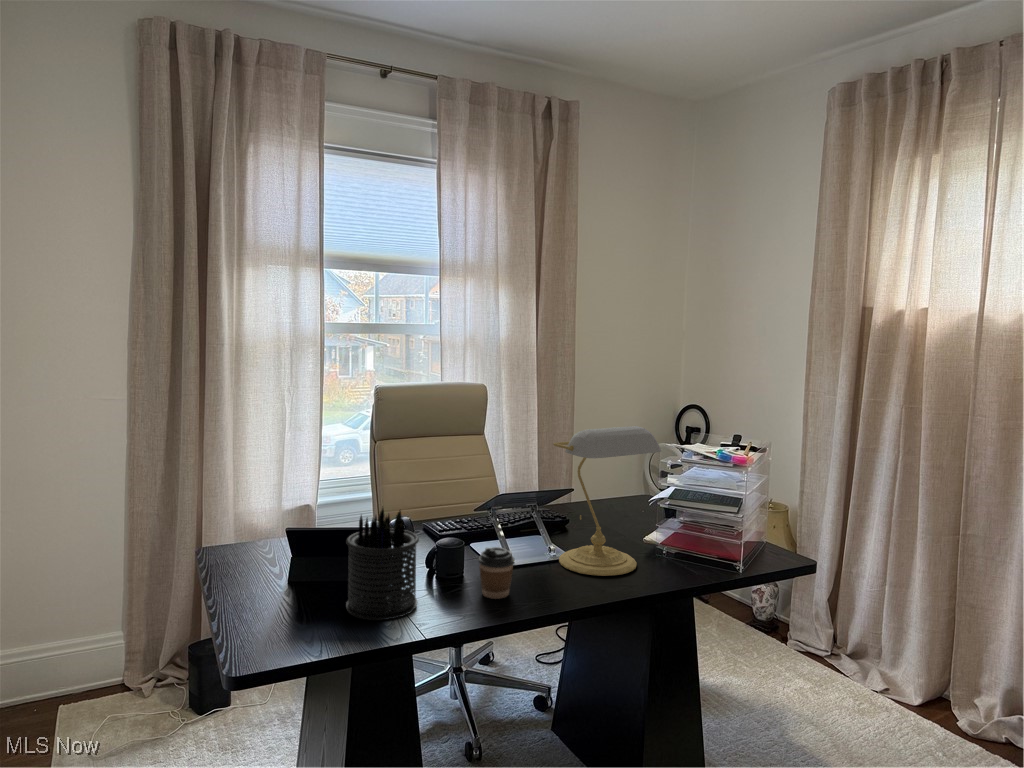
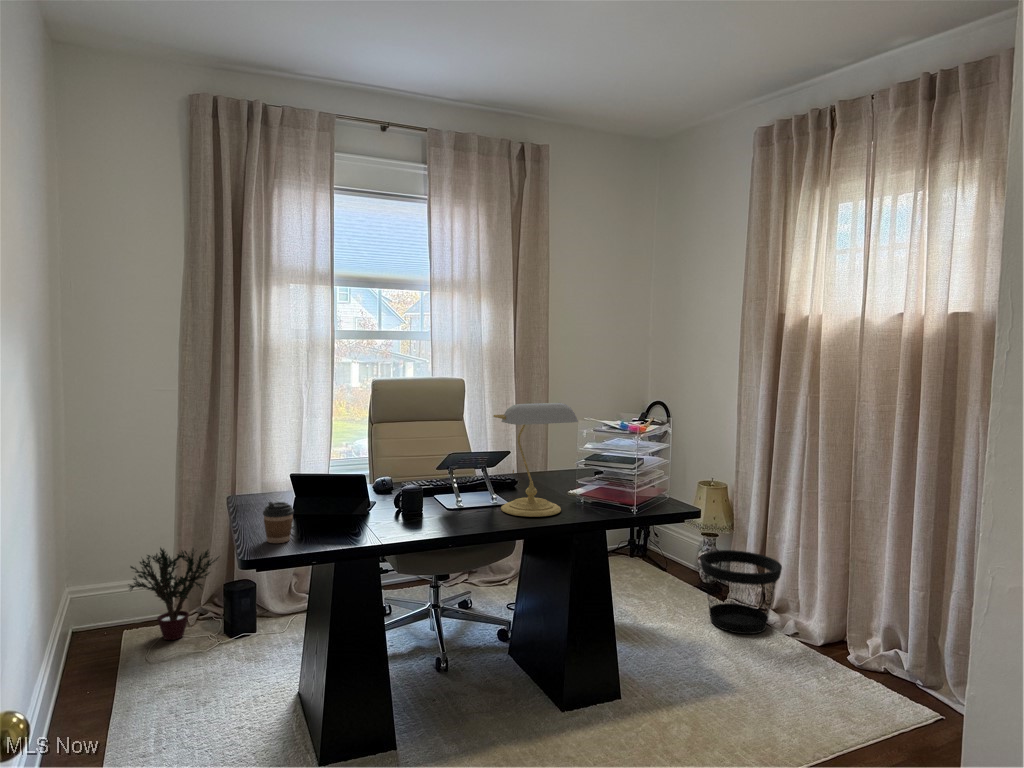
pen holder: present [346,508,419,620] -> none [329,455,384,537]
coffee cup: present [479,547,514,599] -> present [263,502,294,543]
wastebasket: none [768,587,869,692] -> present [700,550,782,634]
potted plant: none [59,600,185,720] -> present [129,548,219,640]

